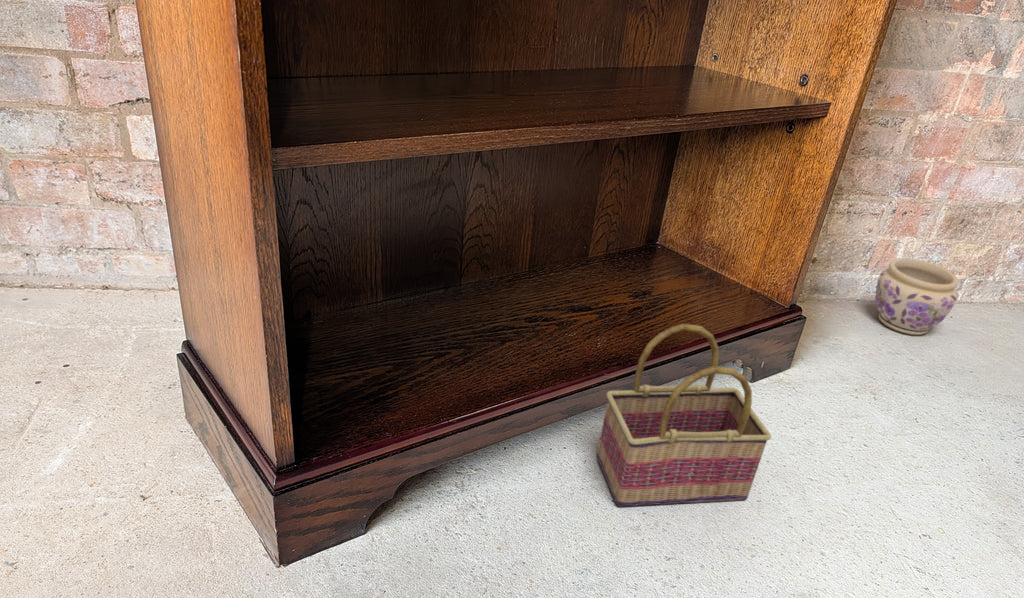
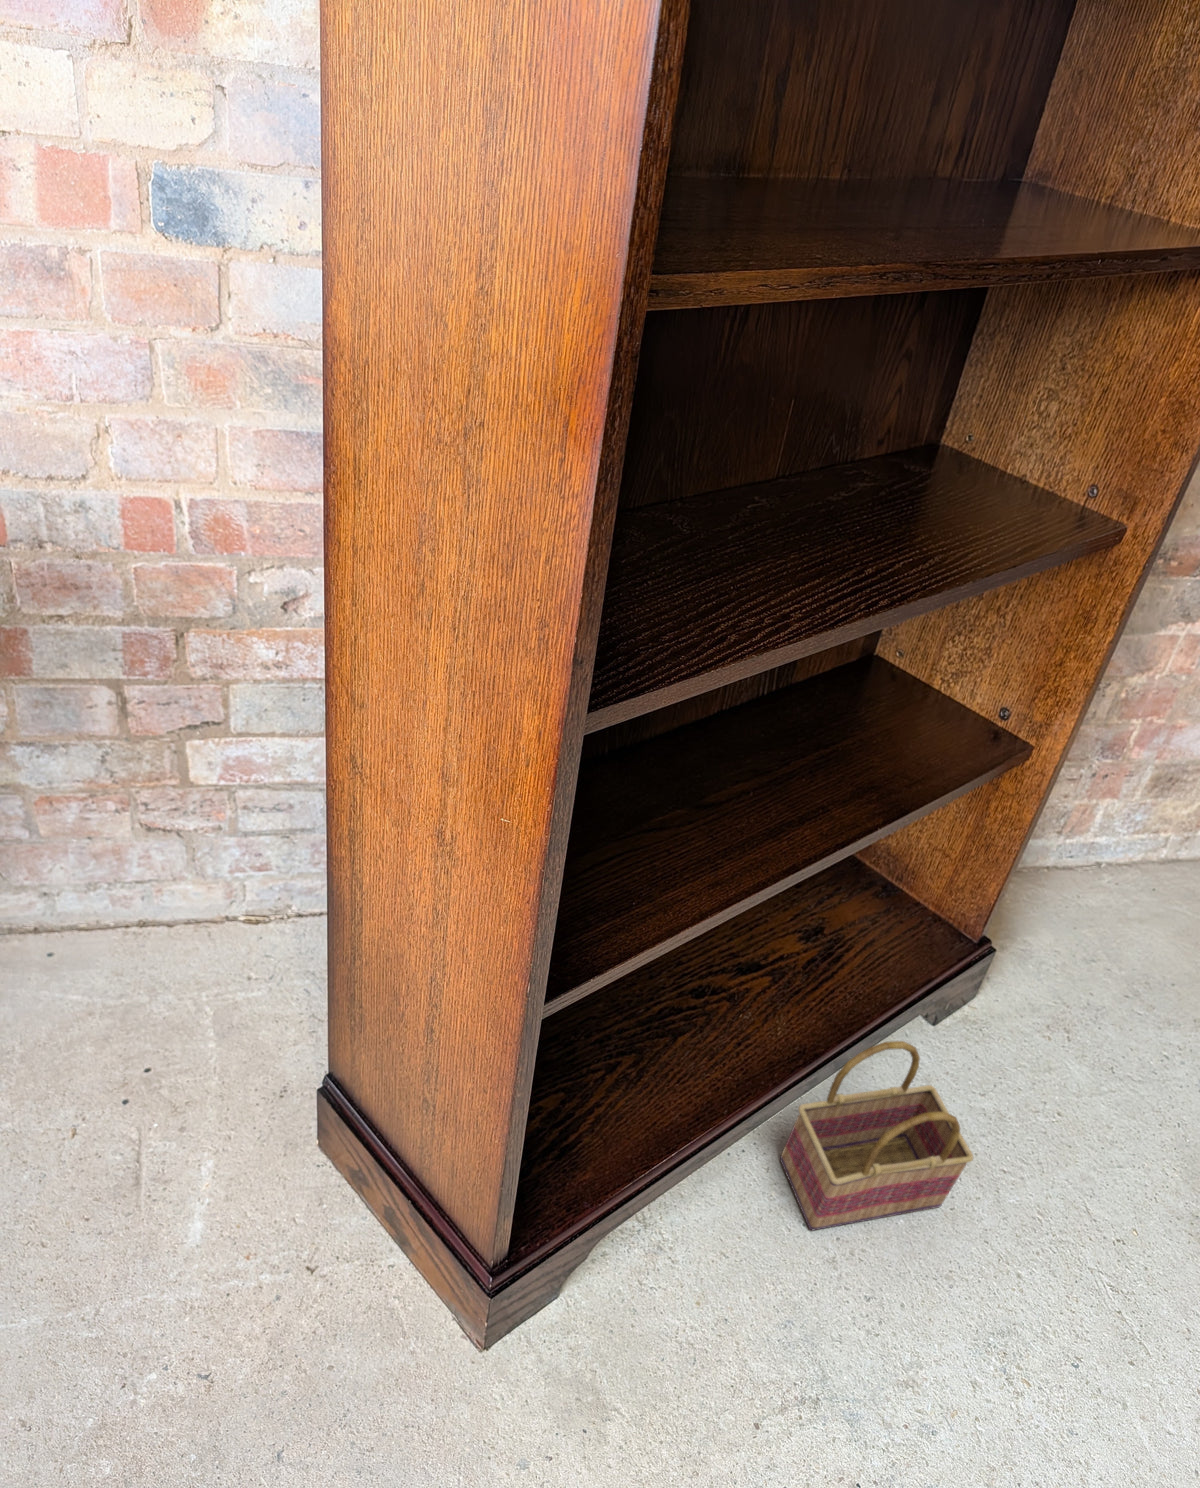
planter: present [875,258,959,336] -> none [1067,831,1163,926]

